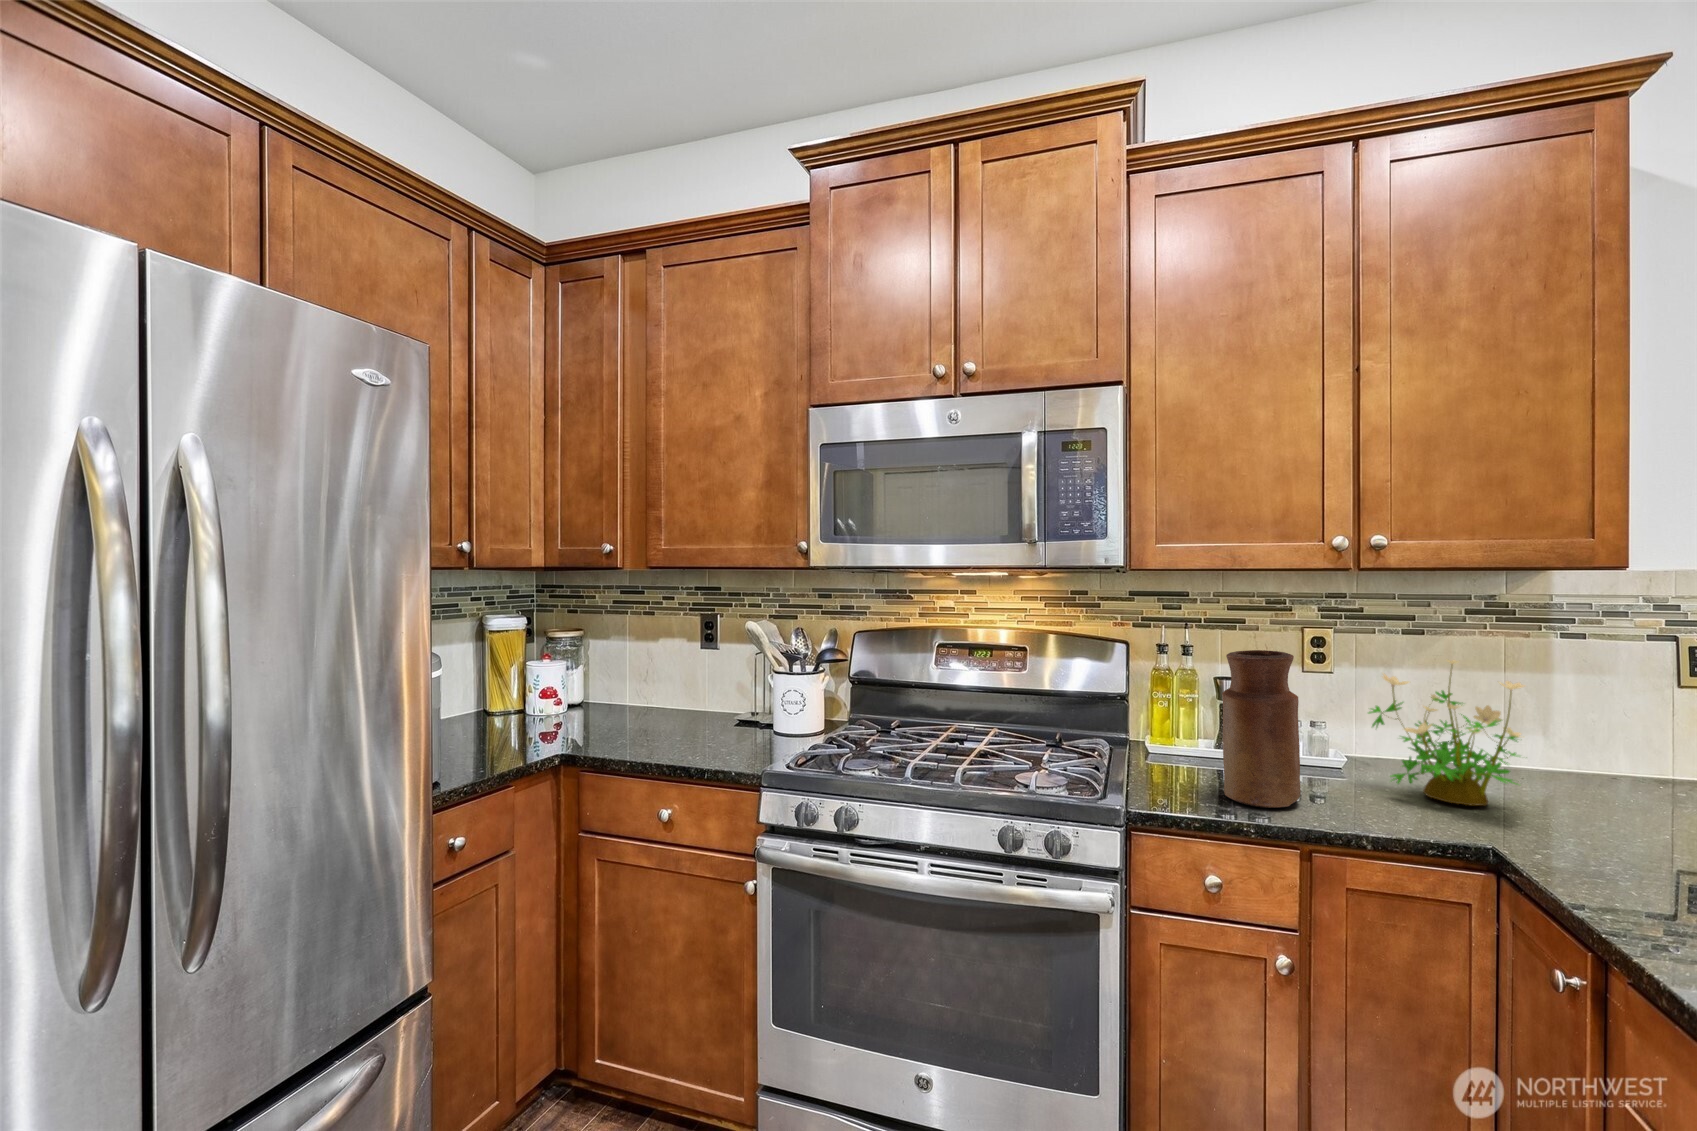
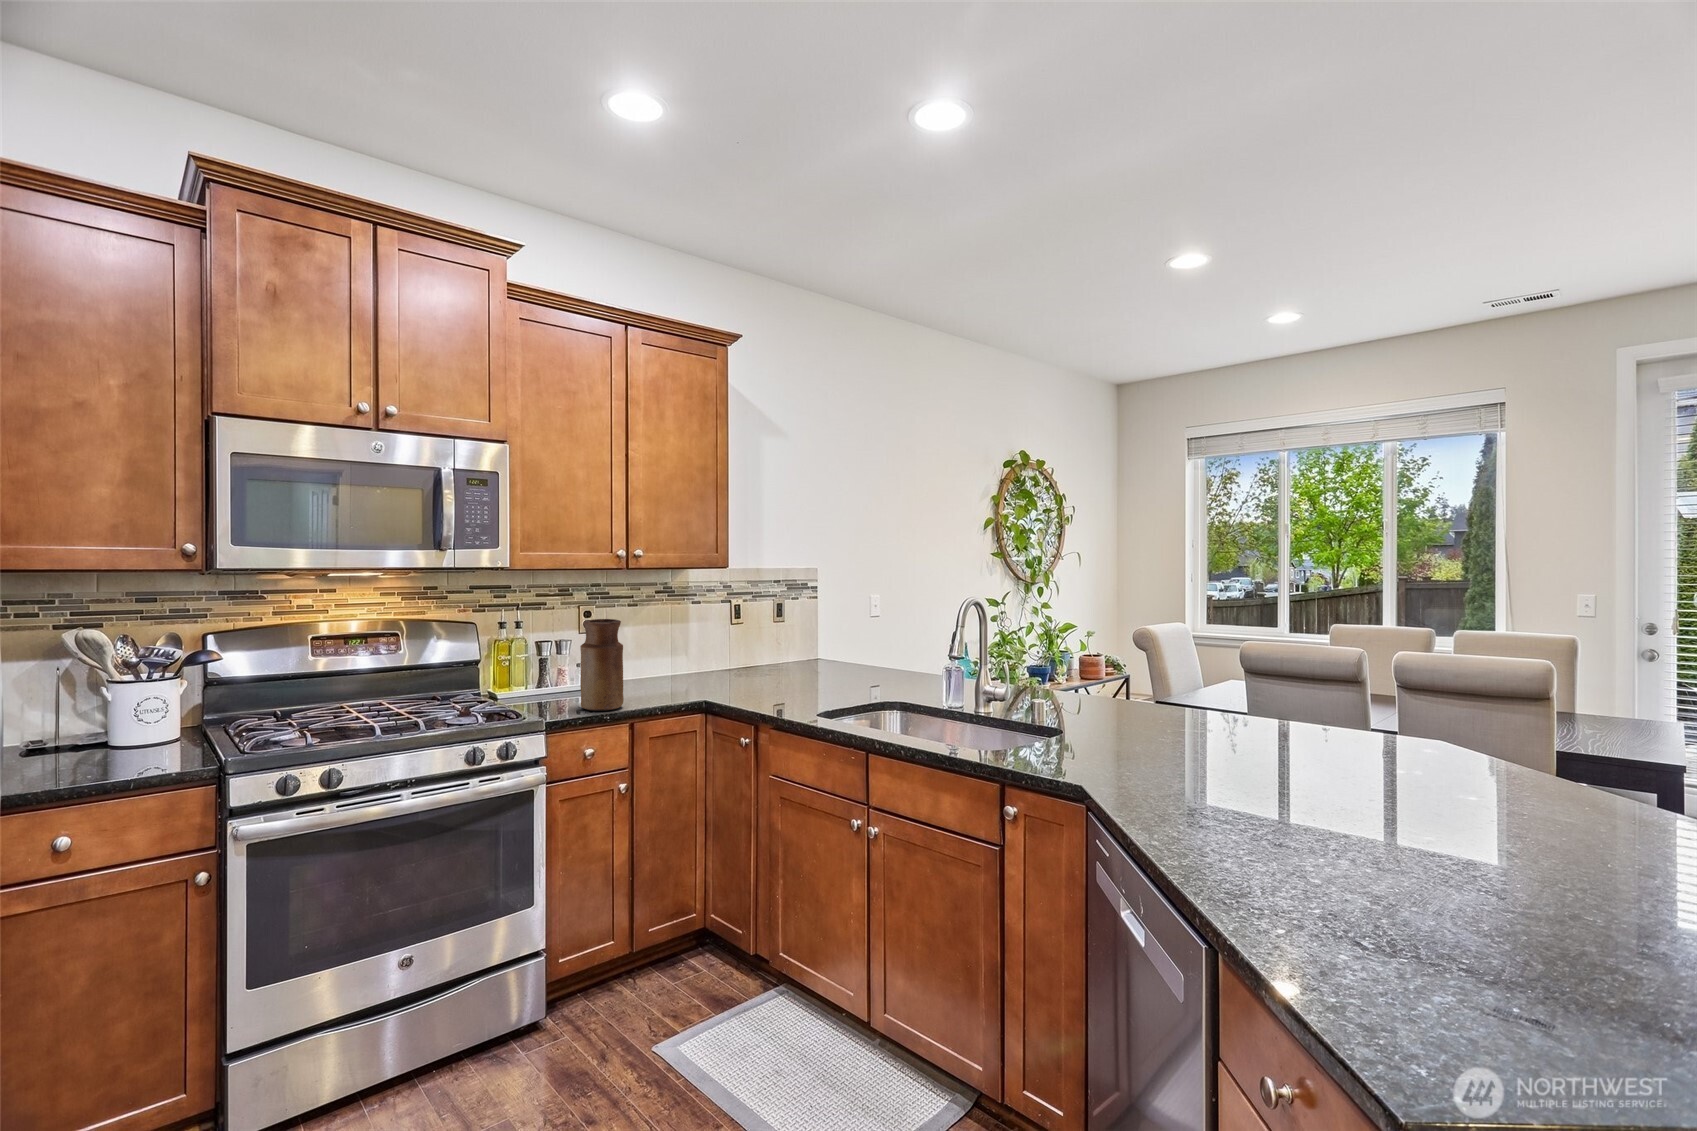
potted plant: present [1369,660,1525,805] -> none [631,617,711,691]

